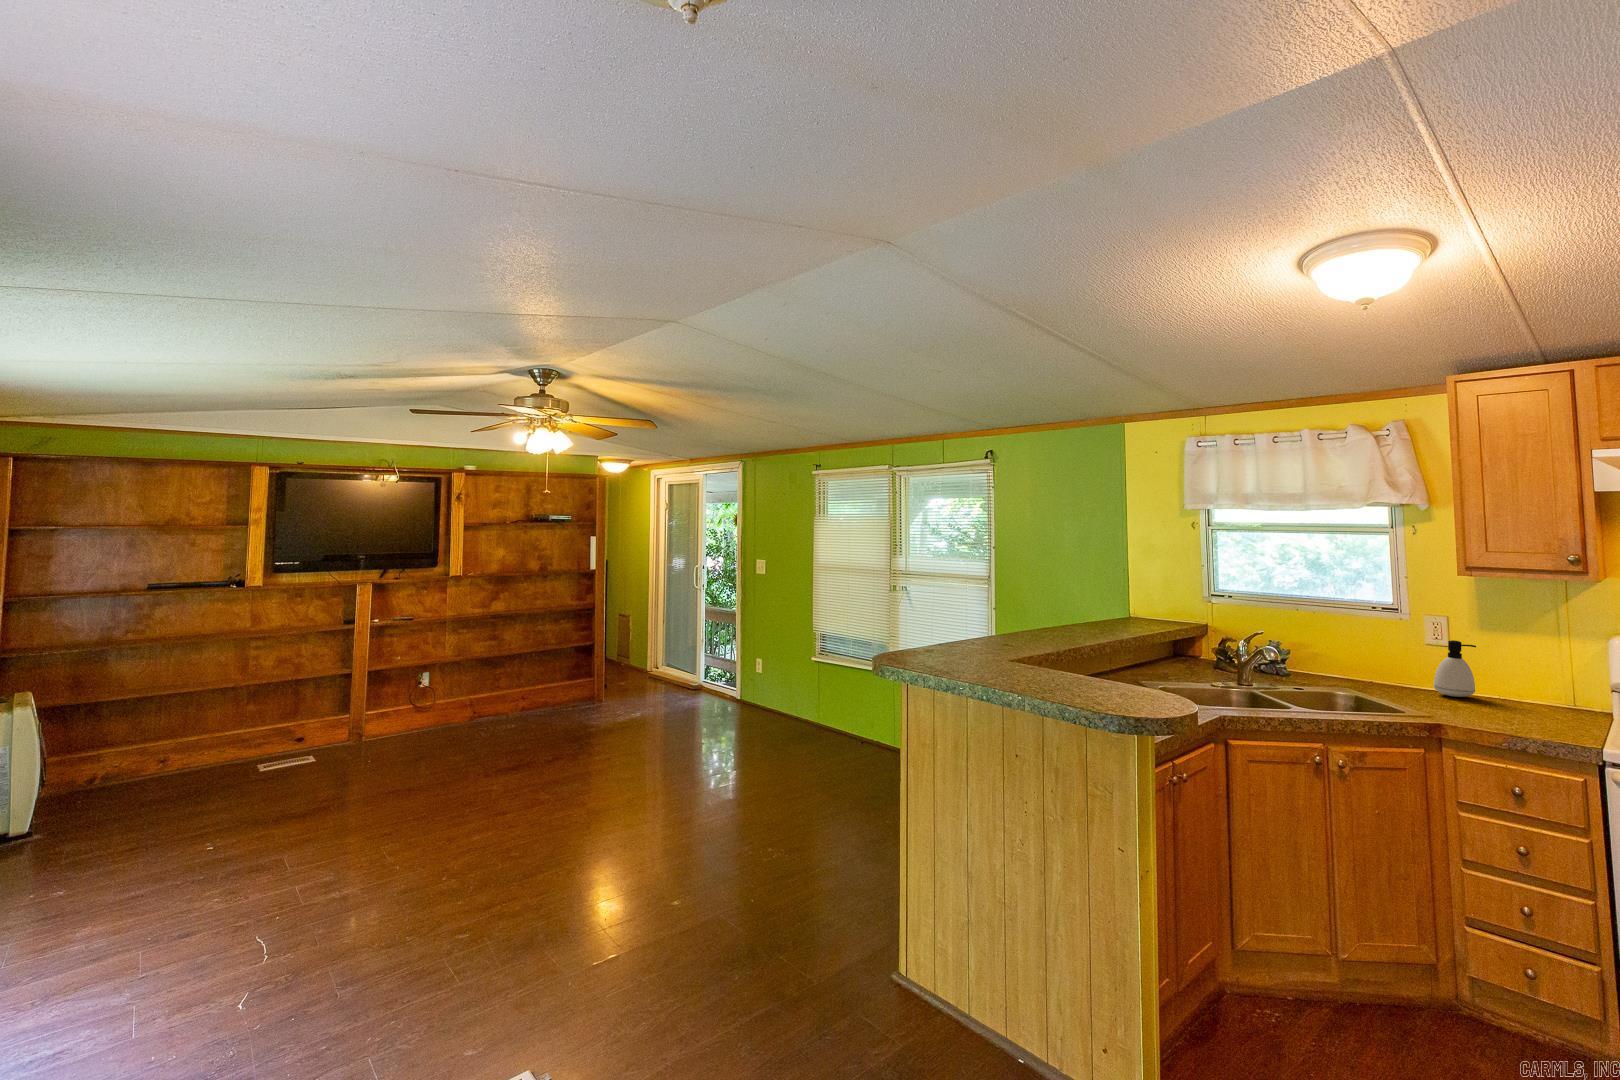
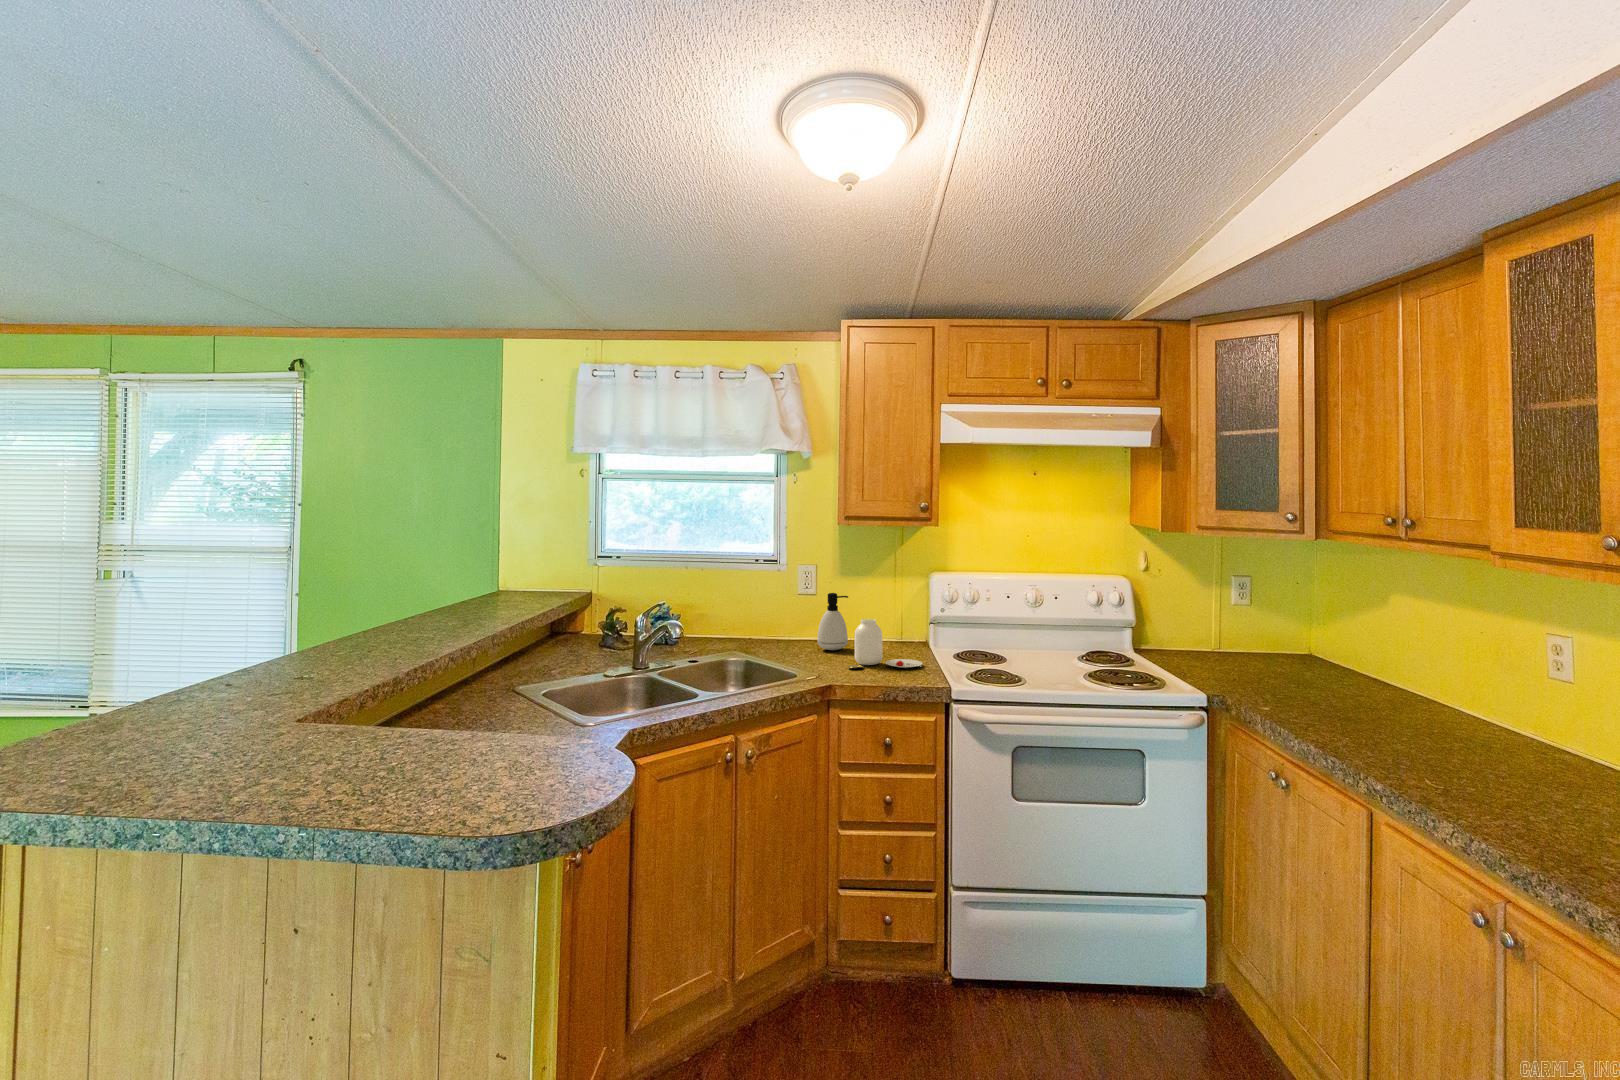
jar: none [1465,671,1572,727] -> present [848,619,922,668]

